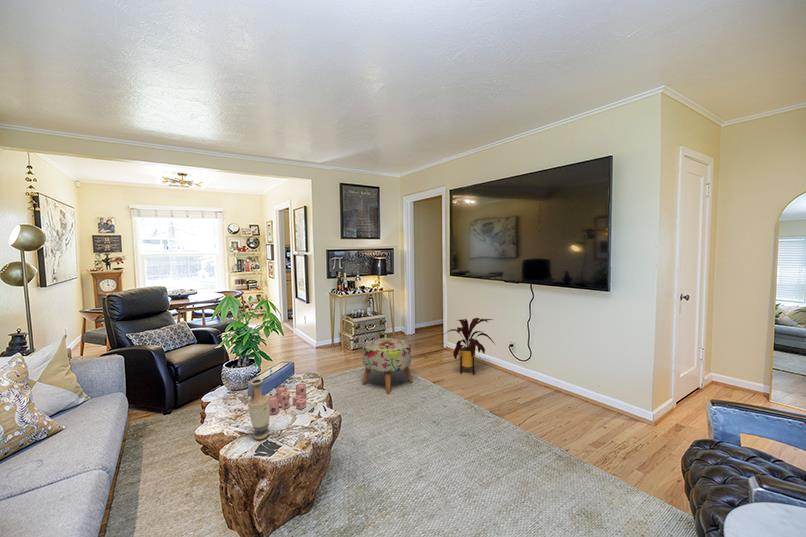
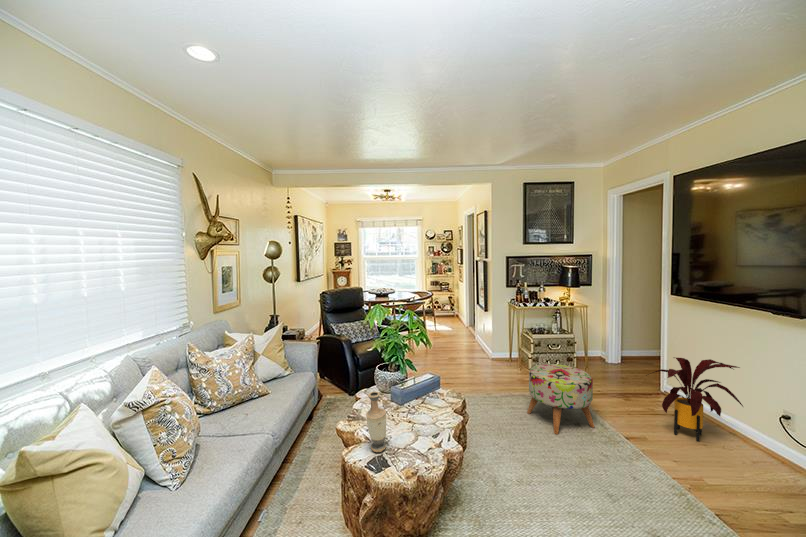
candle: present [269,384,306,415] -> none [395,401,437,431]

